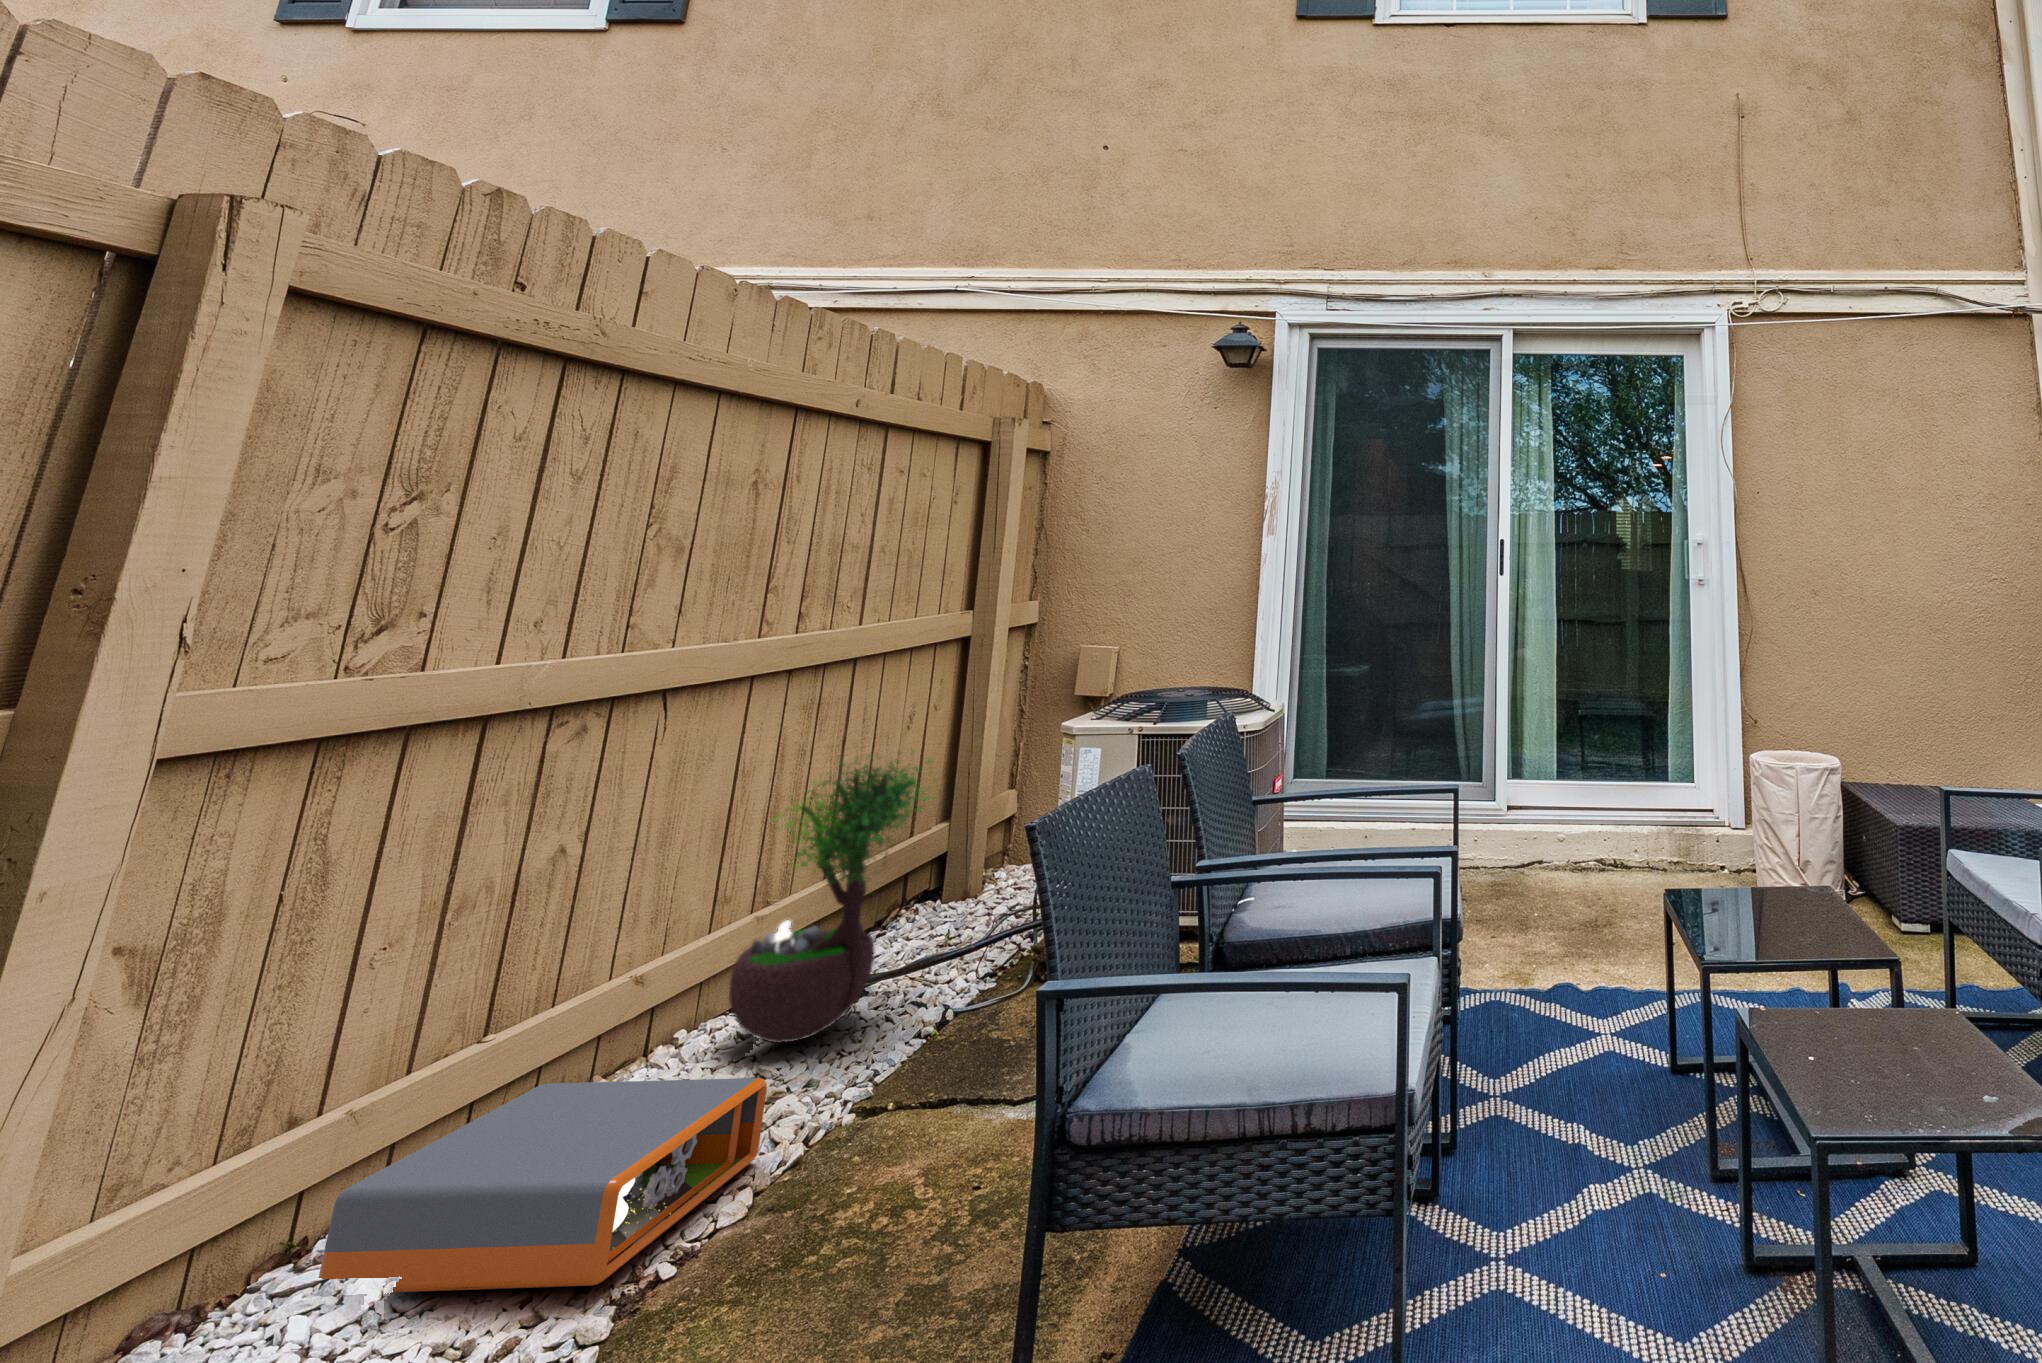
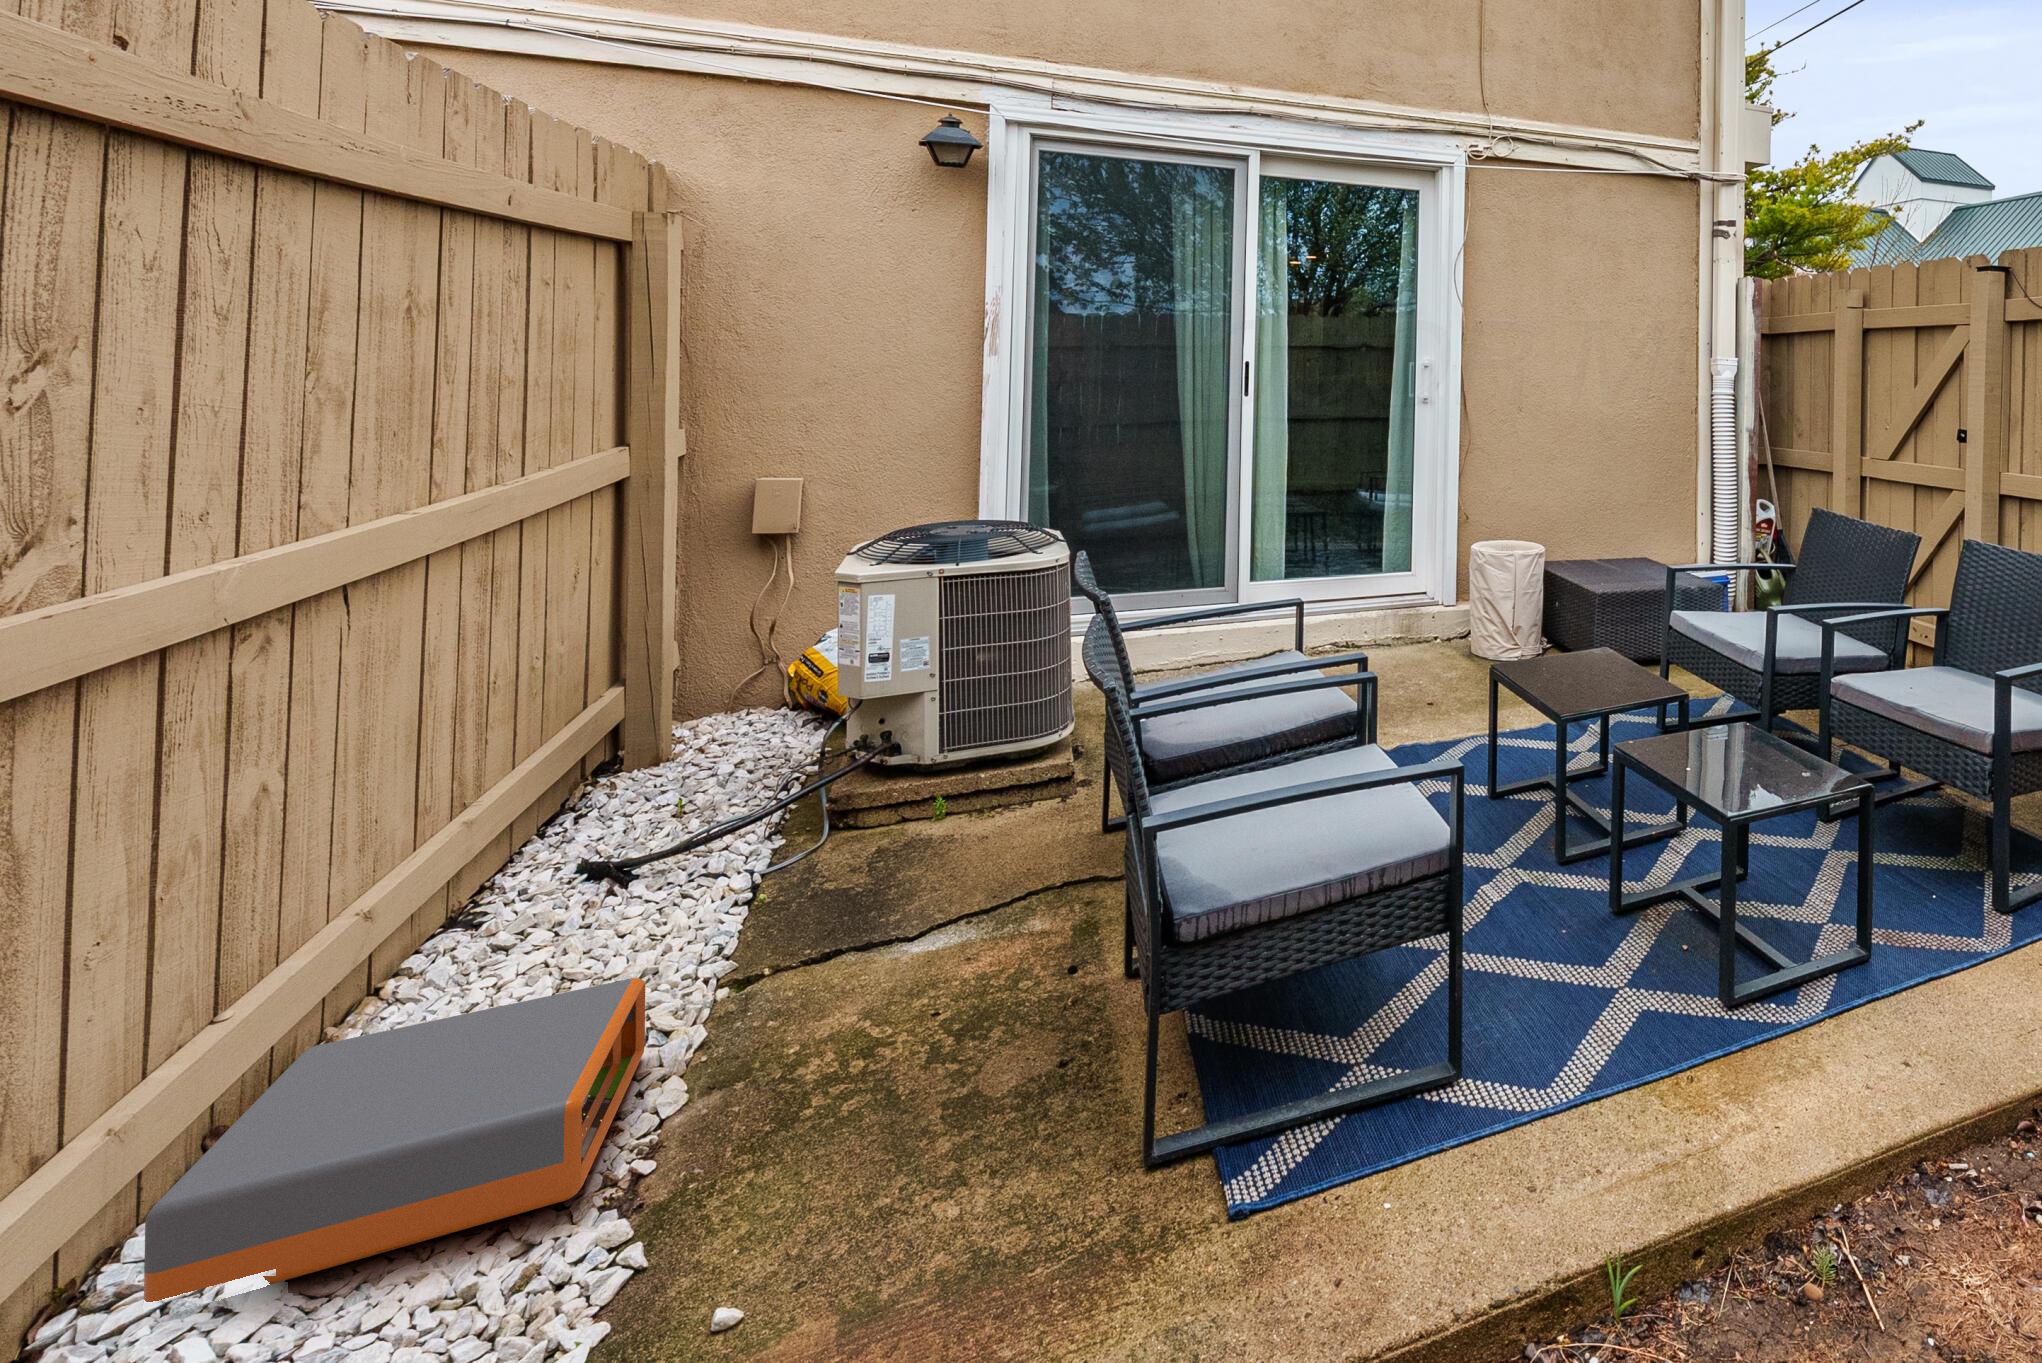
potted tree: present [729,752,930,1043] -> none [457,618,697,951]

